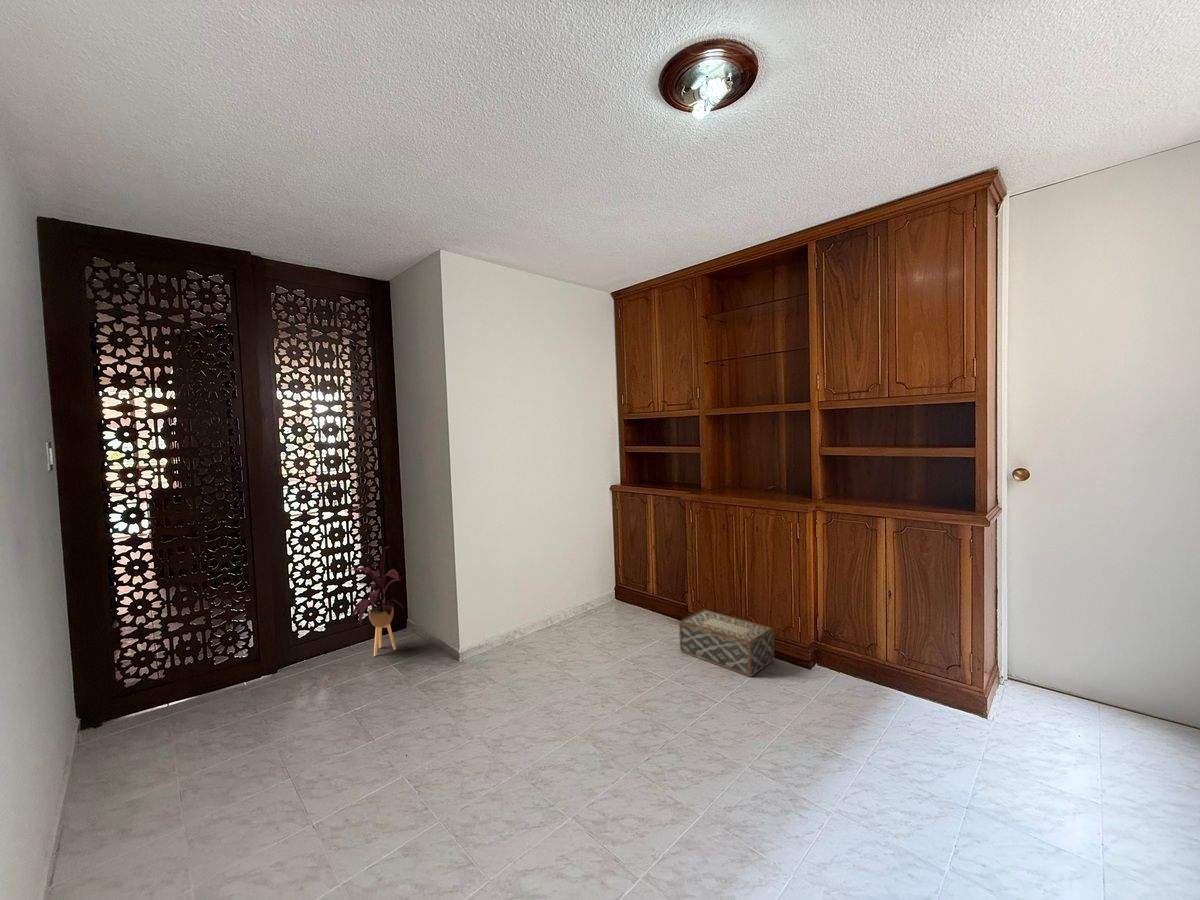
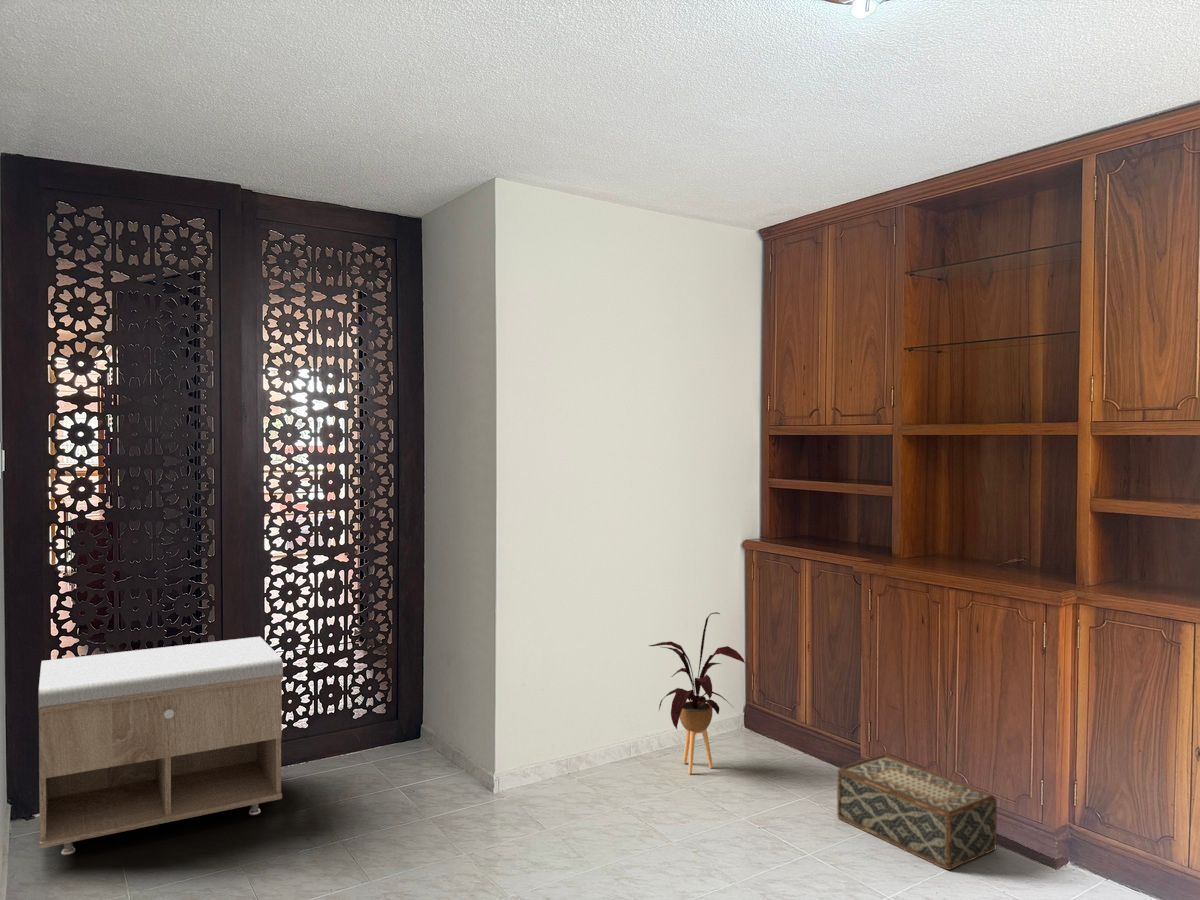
house plant: present [346,546,404,656] -> present [649,612,745,774]
storage bench: none [96,572,307,752] -> present [39,637,283,855]

